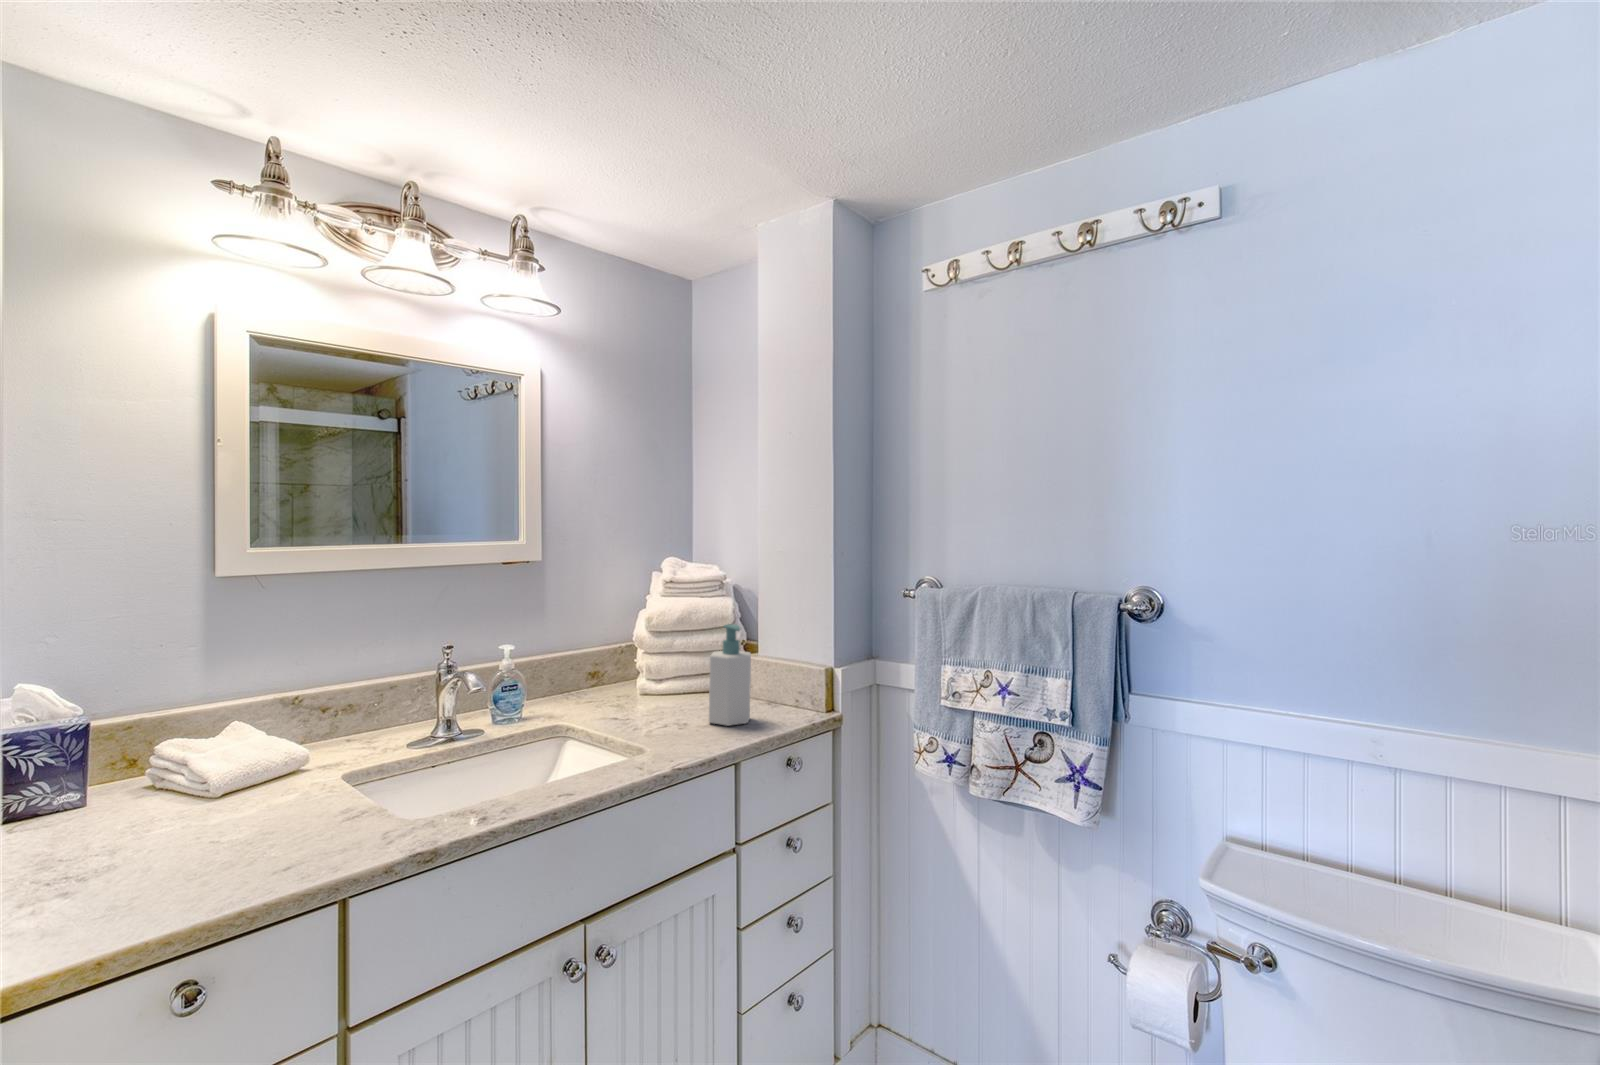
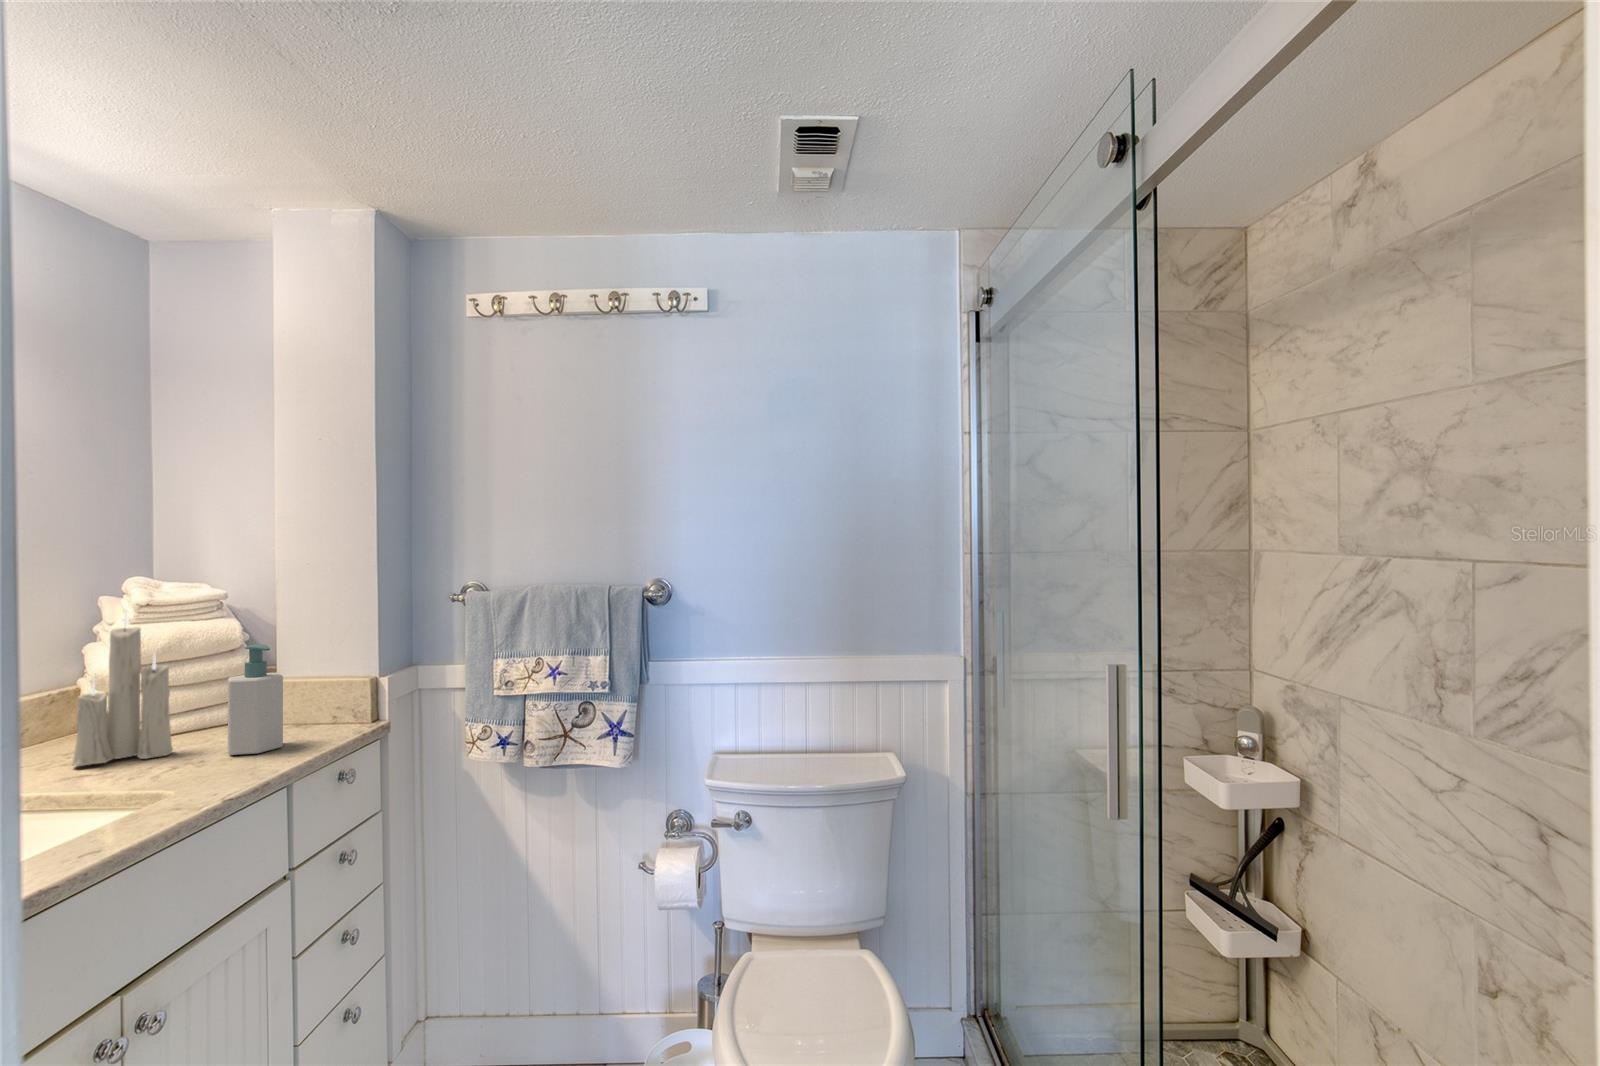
candle: none [616,579,679,713] -> present [72,610,173,766]

